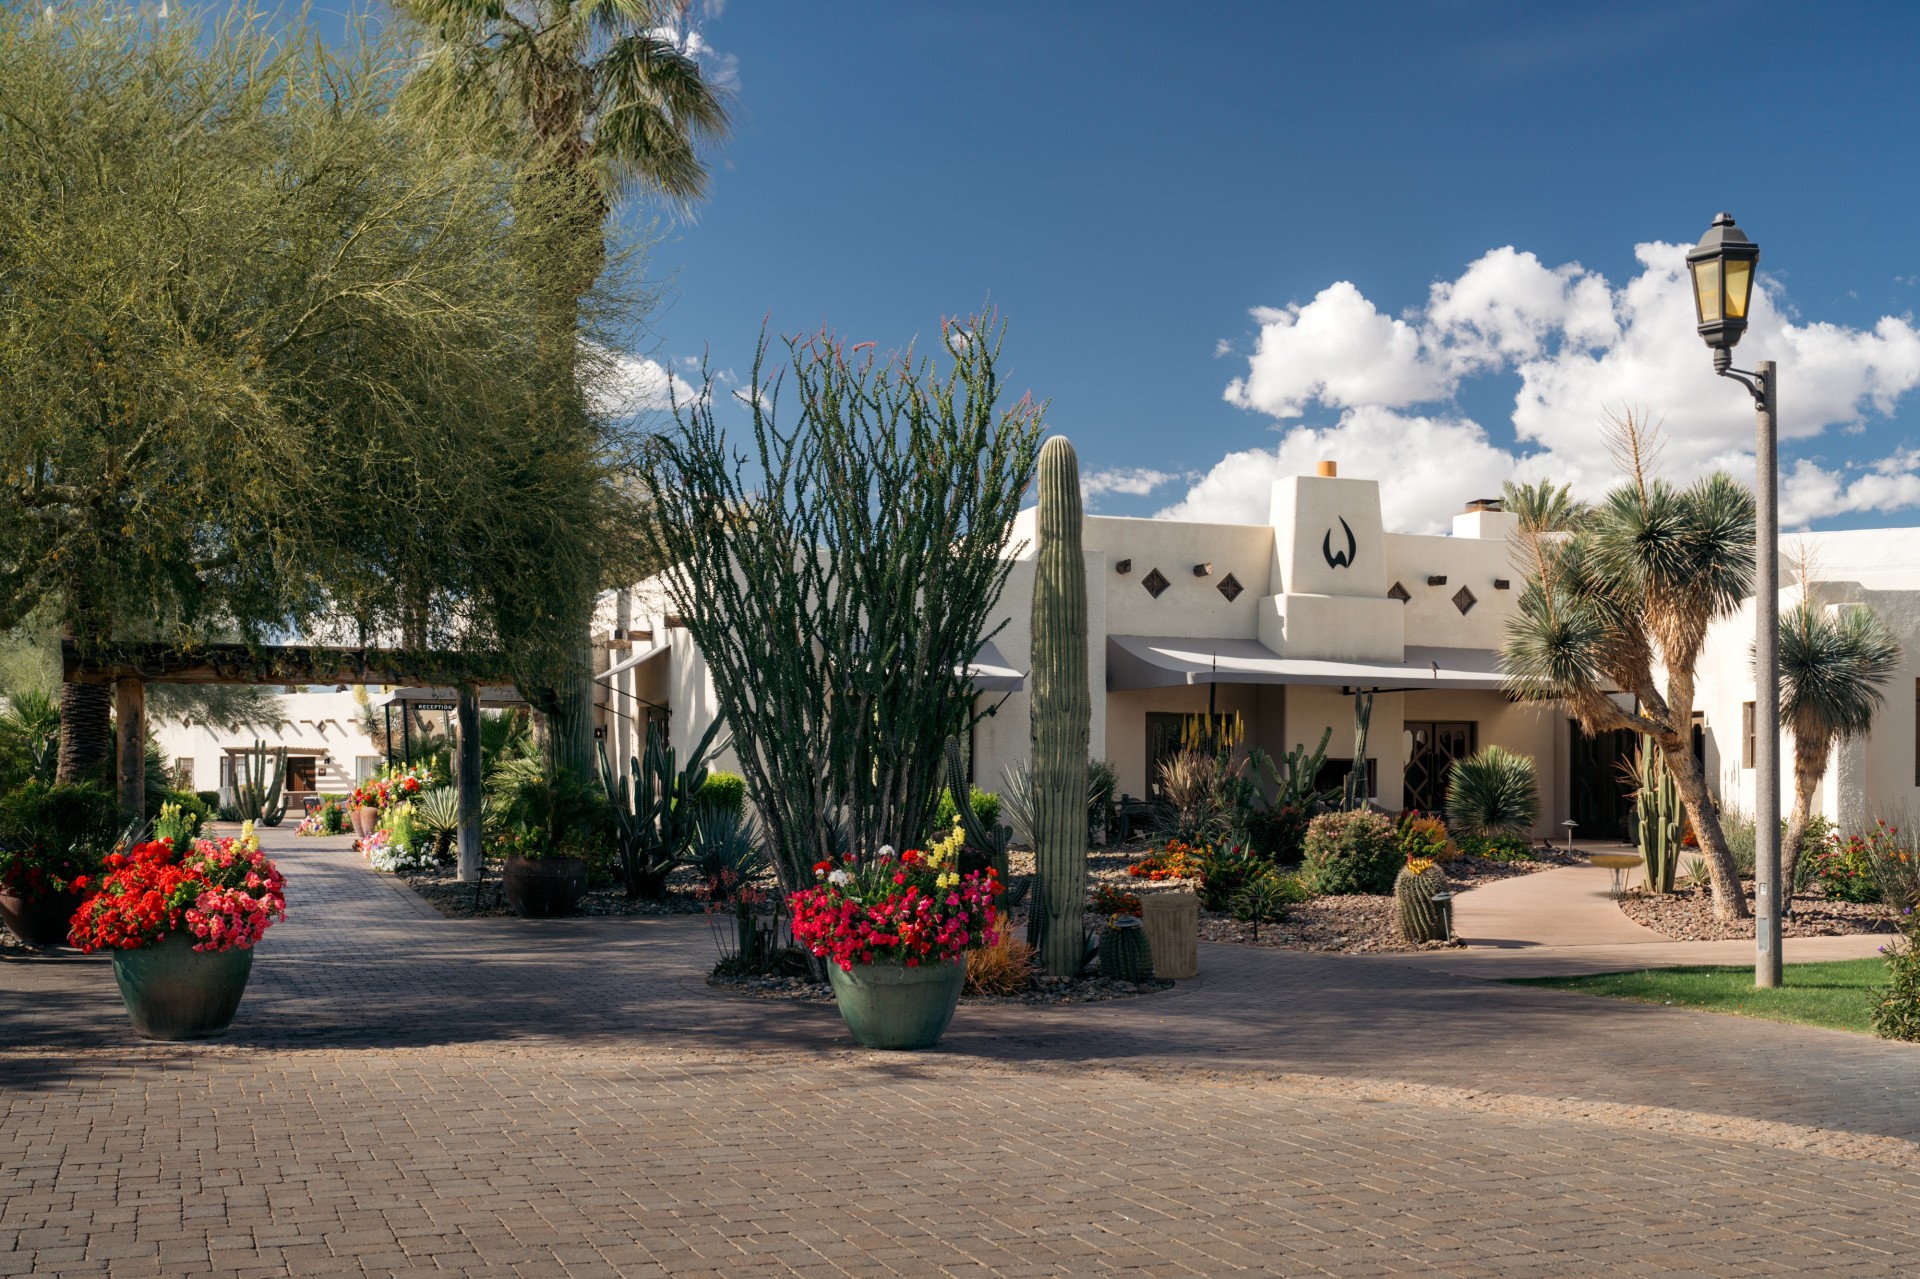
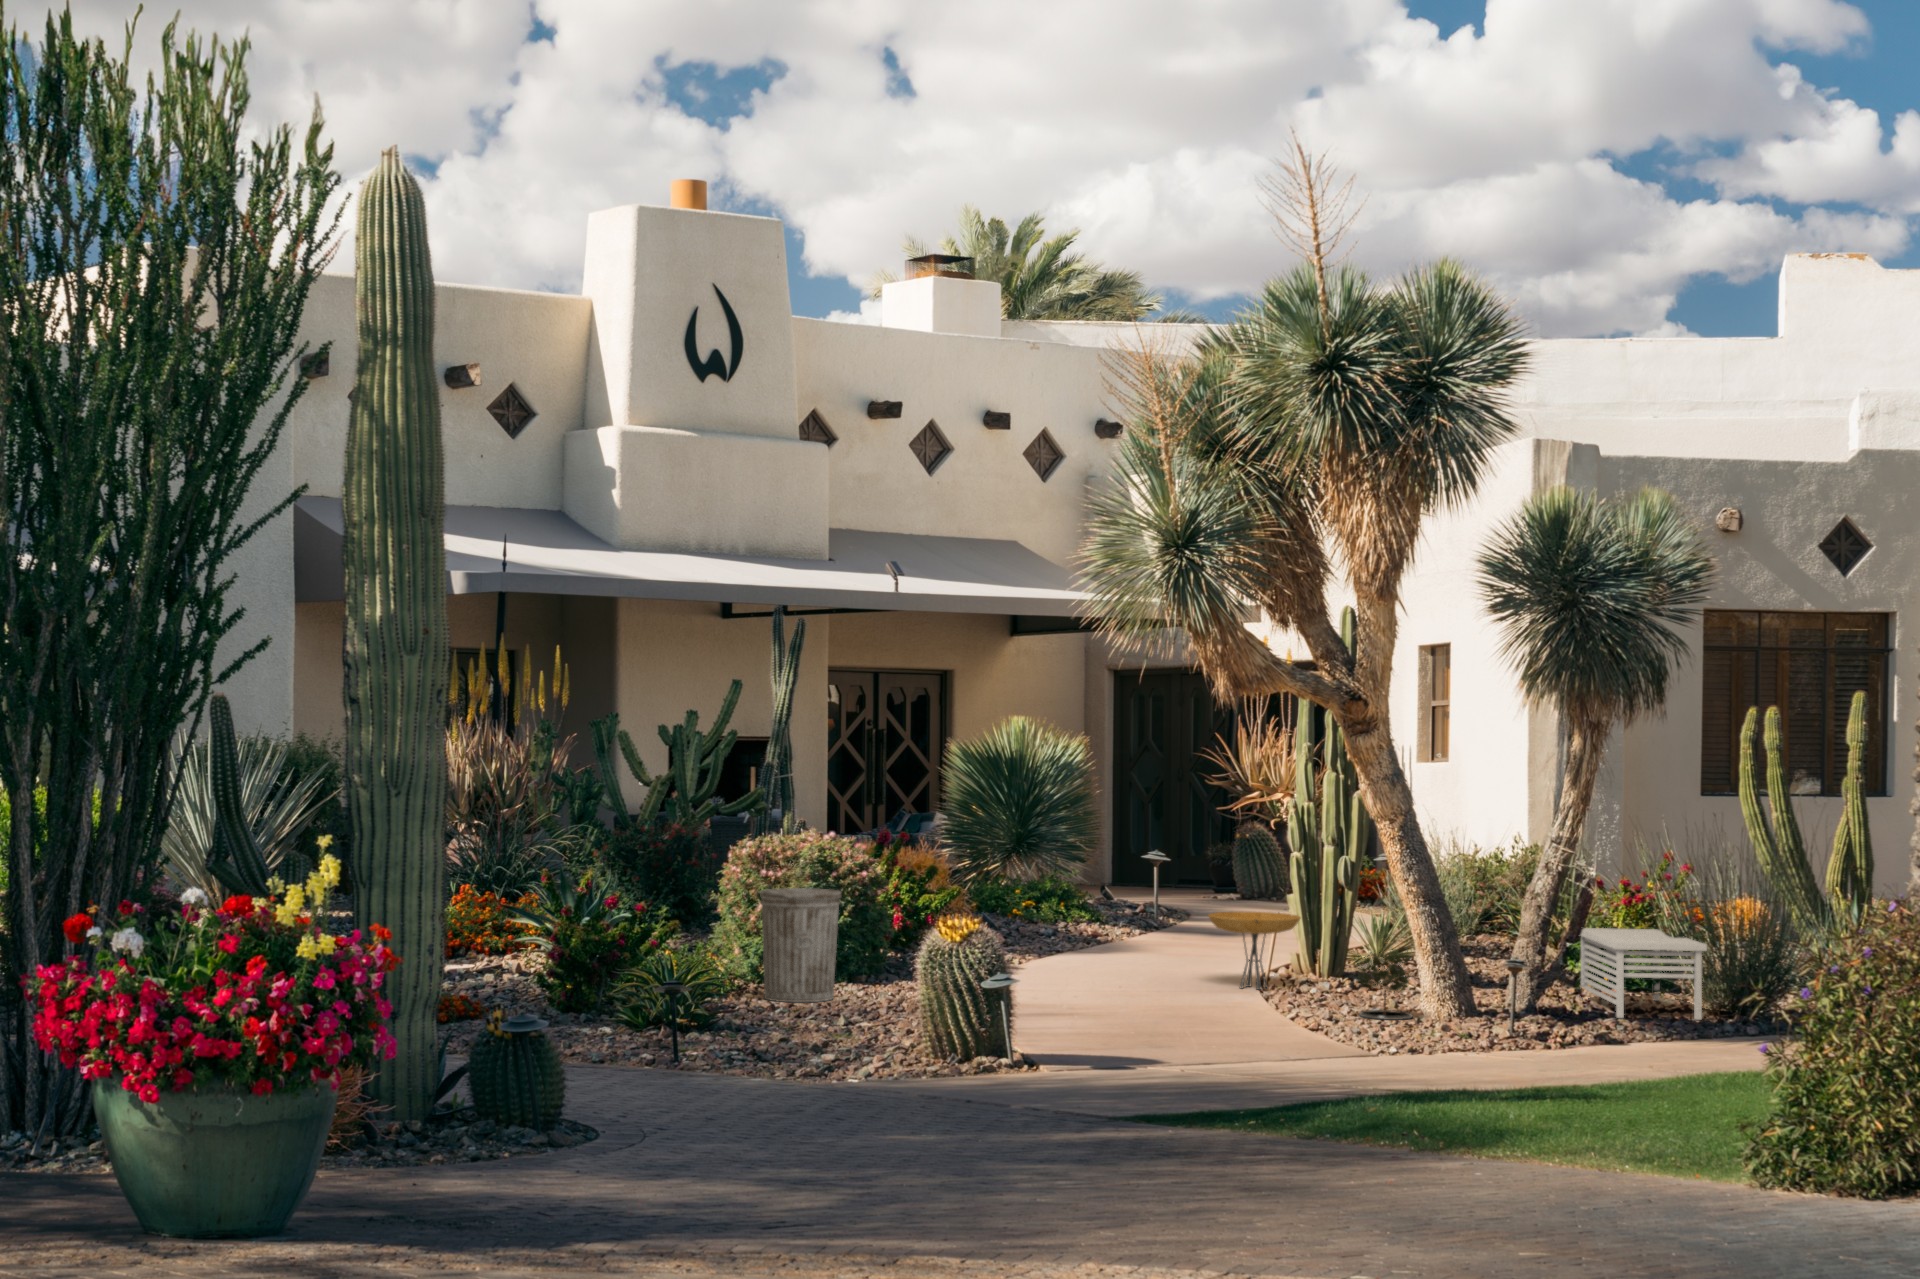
potted tree: none [1665,863,1707,920] -> present [1354,927,1412,1020]
storage bench: none [1826,867,1902,924] -> present [1581,928,1707,1020]
trash can: present [1140,894,1199,978] -> present [760,888,841,1002]

